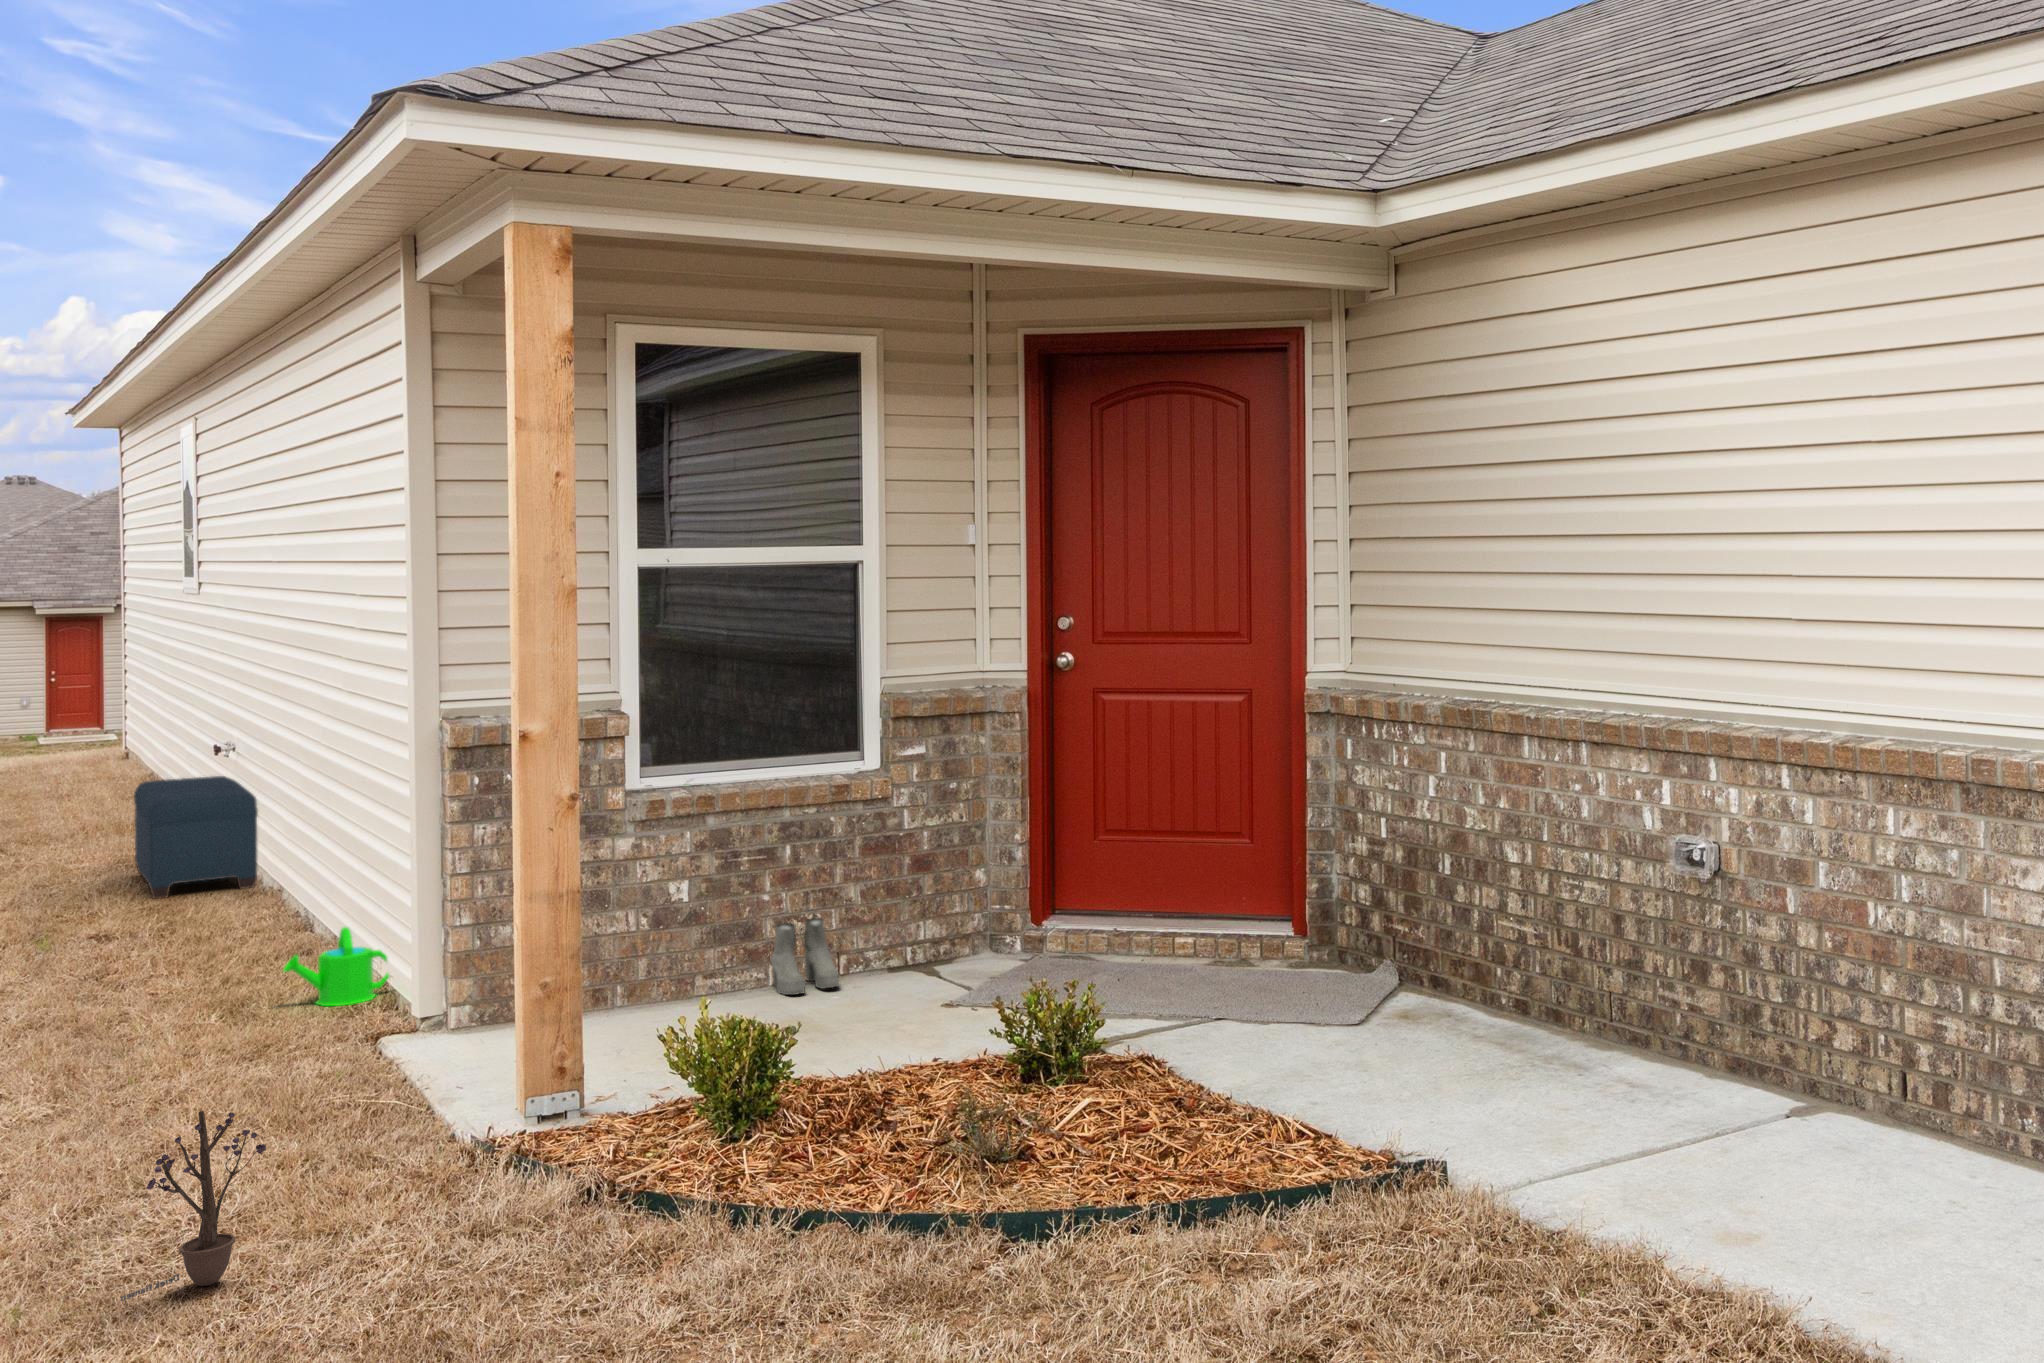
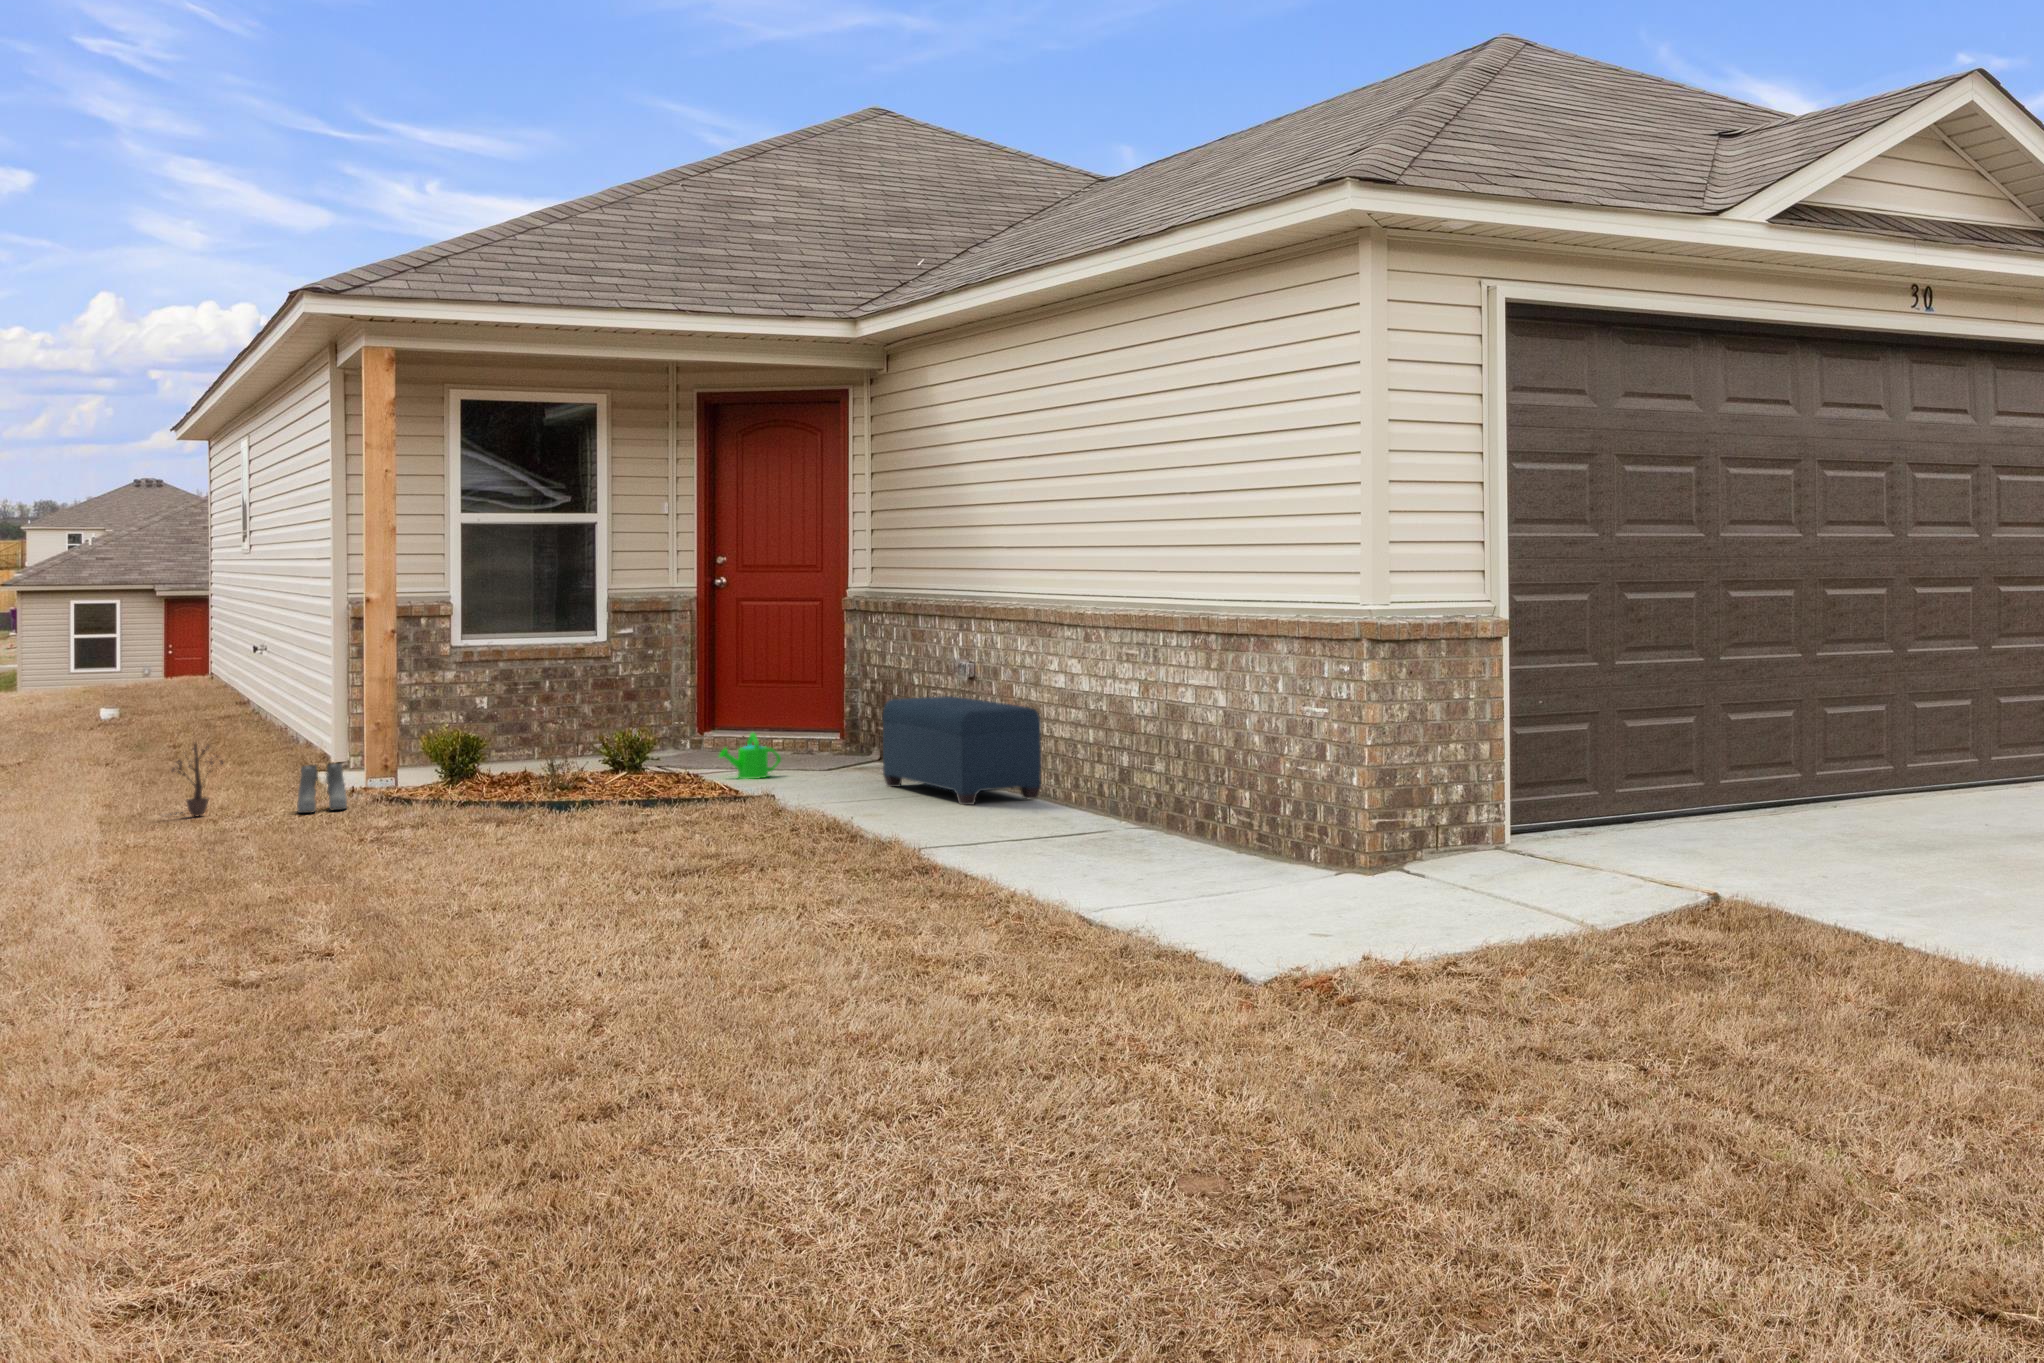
bench: present [134,776,258,899] -> present [883,696,1041,805]
boots: present [771,918,839,995] -> present [297,763,347,813]
watering can: present [283,927,389,1006] -> present [719,732,781,779]

